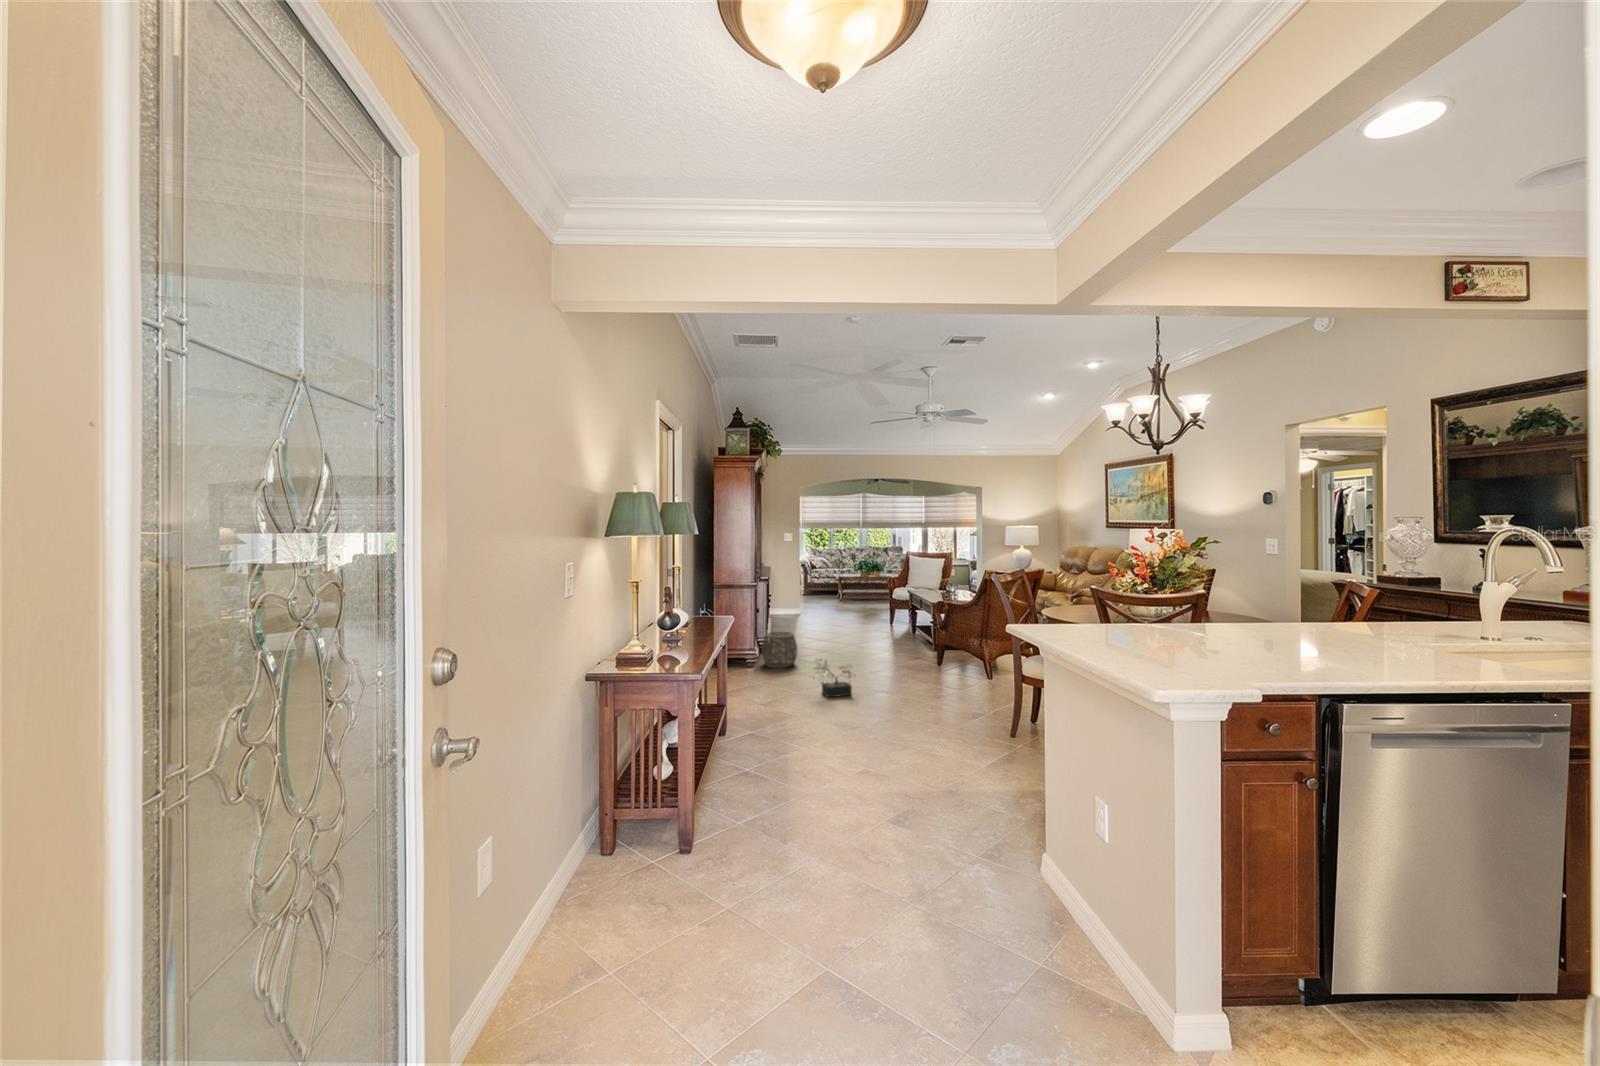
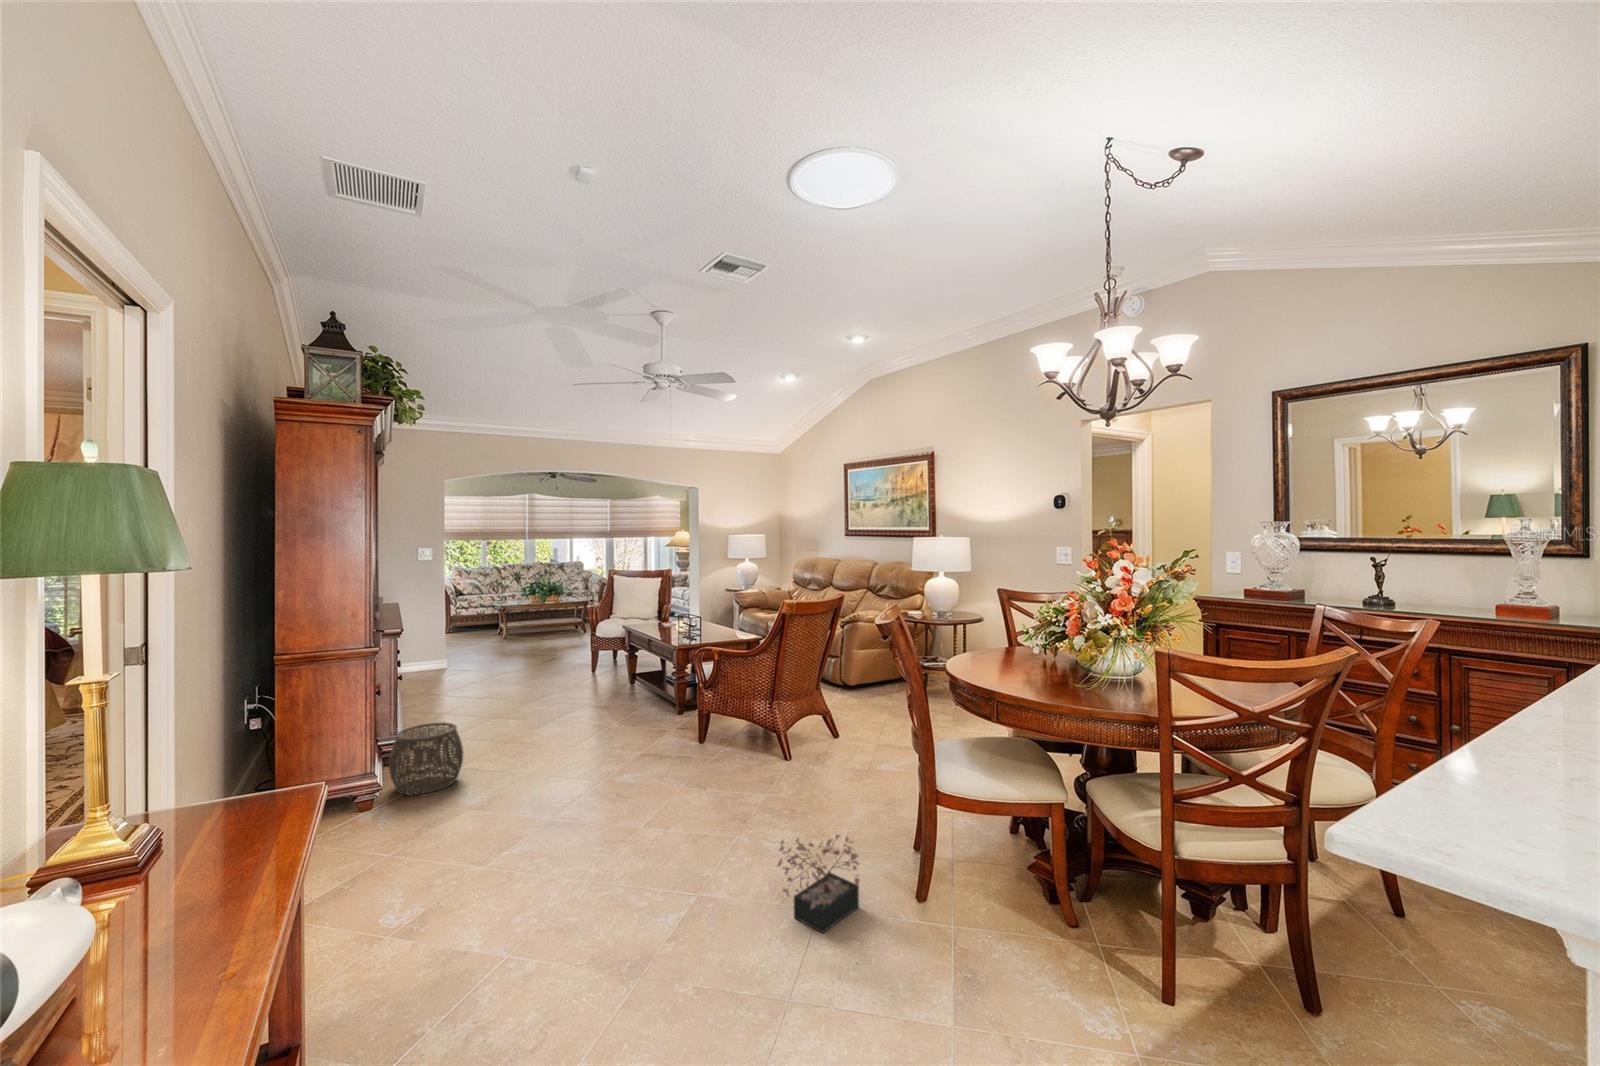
decorative plant: present [815,658,852,697] -> present [777,835,859,933]

